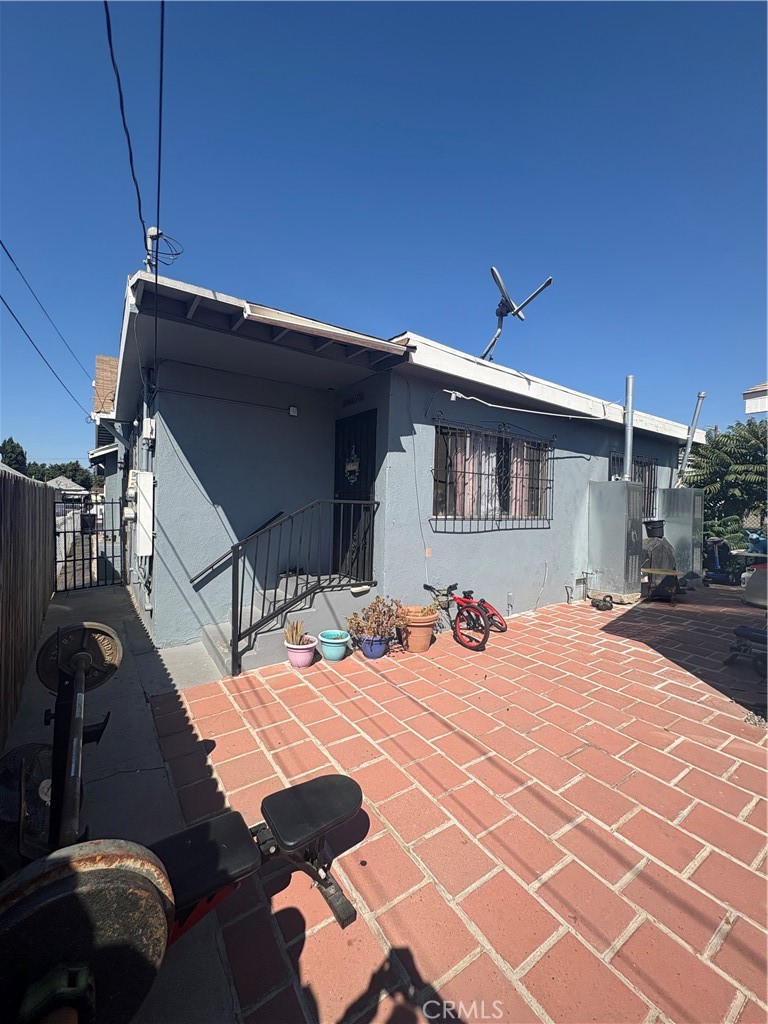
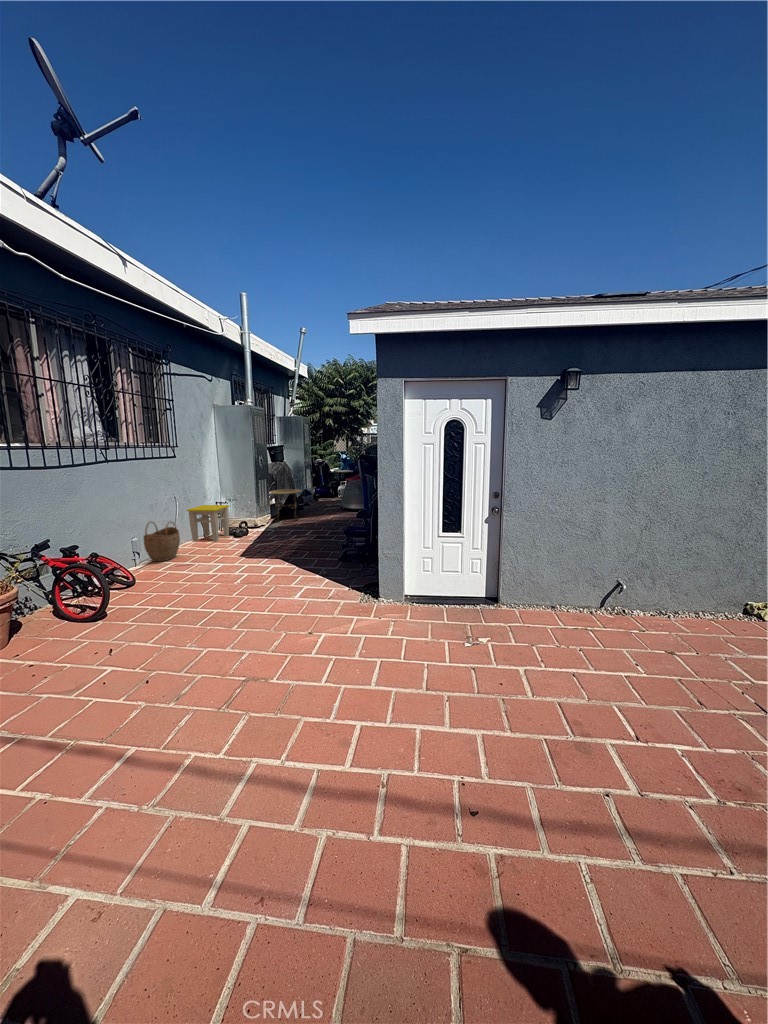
stool: none [554,574,595,610] -> present [187,505,229,541]
woven basket: none [516,582,545,618] -> present [144,522,180,562]

